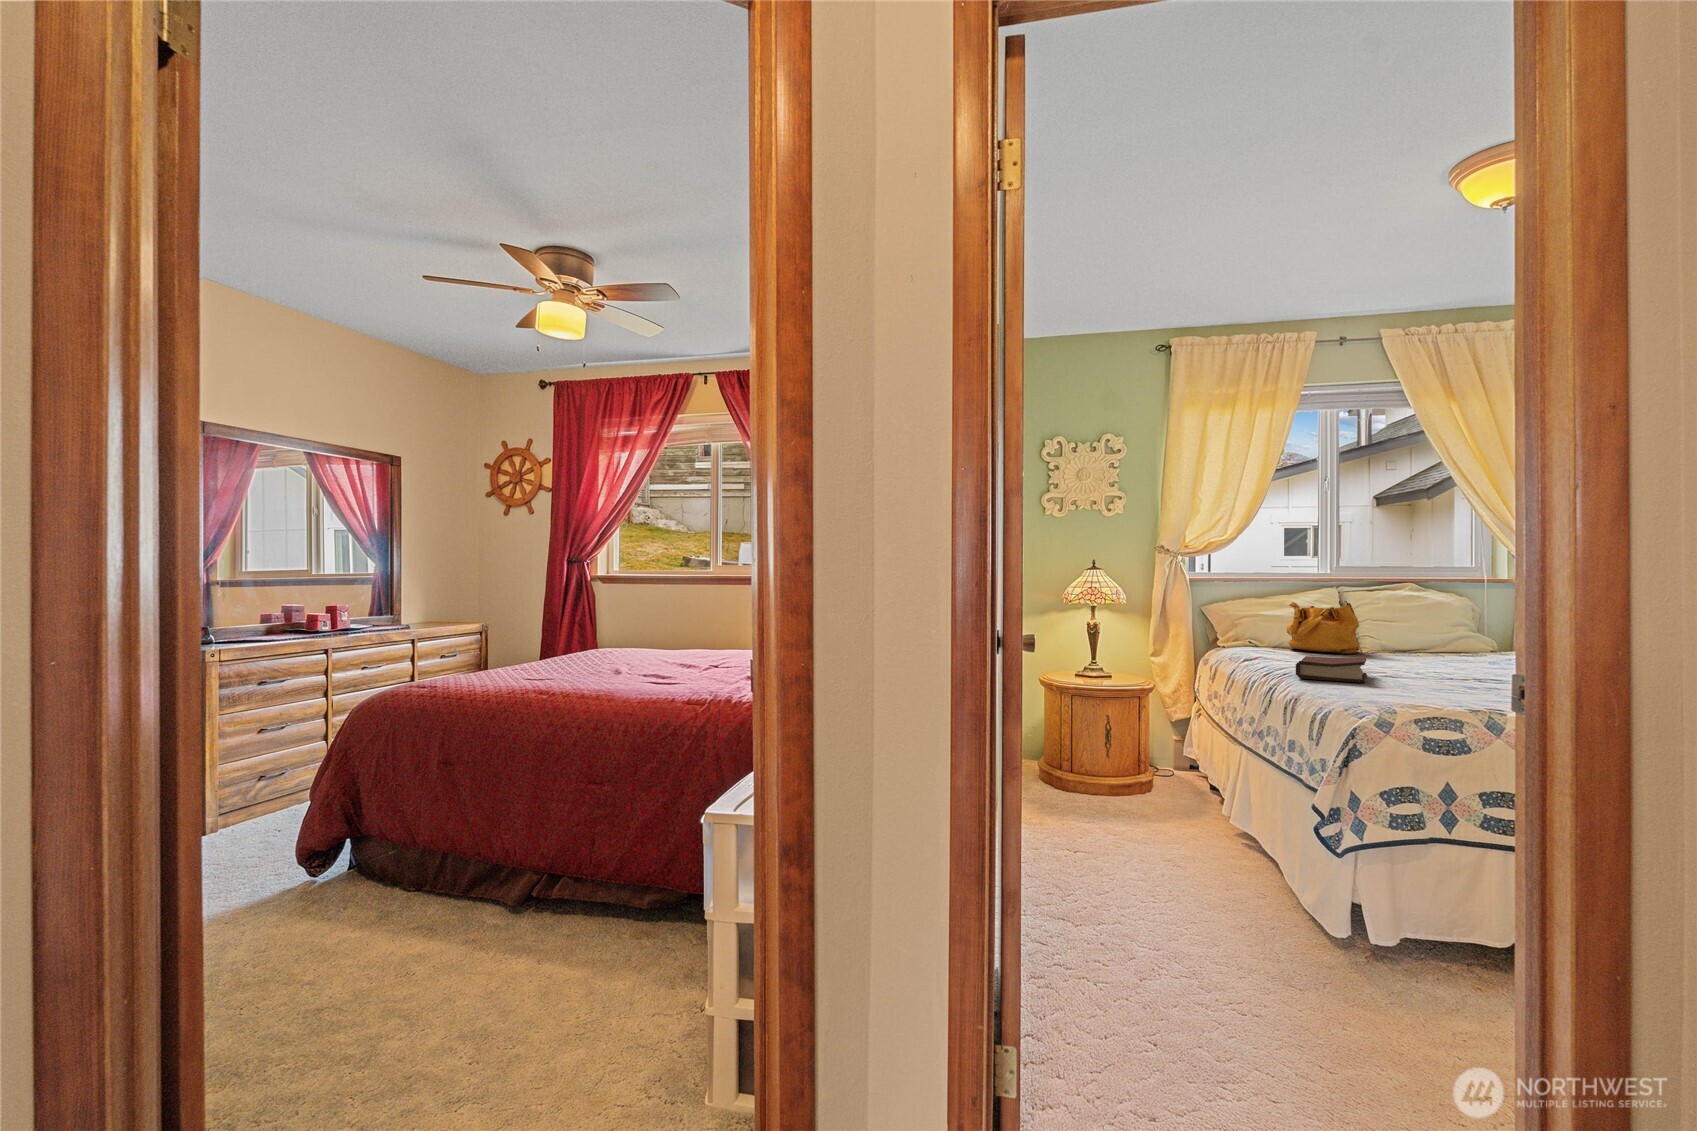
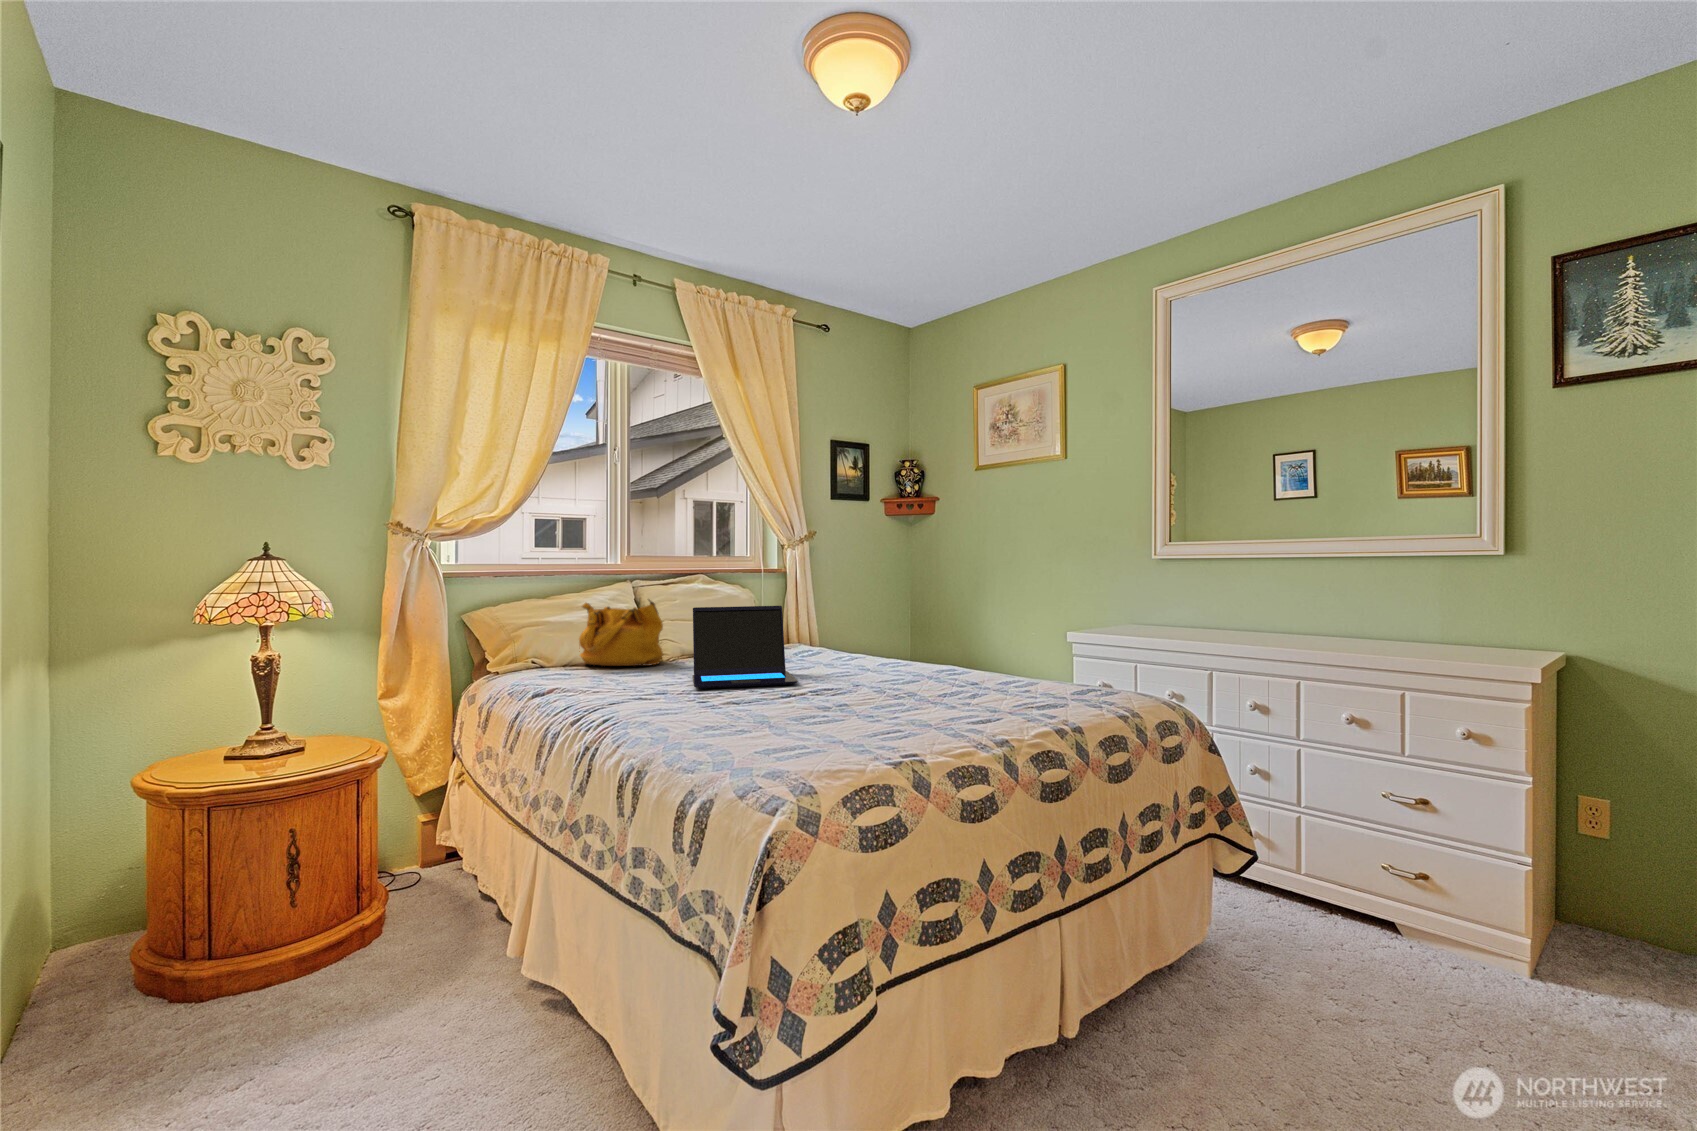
laptop: none [1368,608,1473,675] -> present [692,606,798,689]
hardback book: present [1296,656,1366,683] -> none [621,678,712,726]

